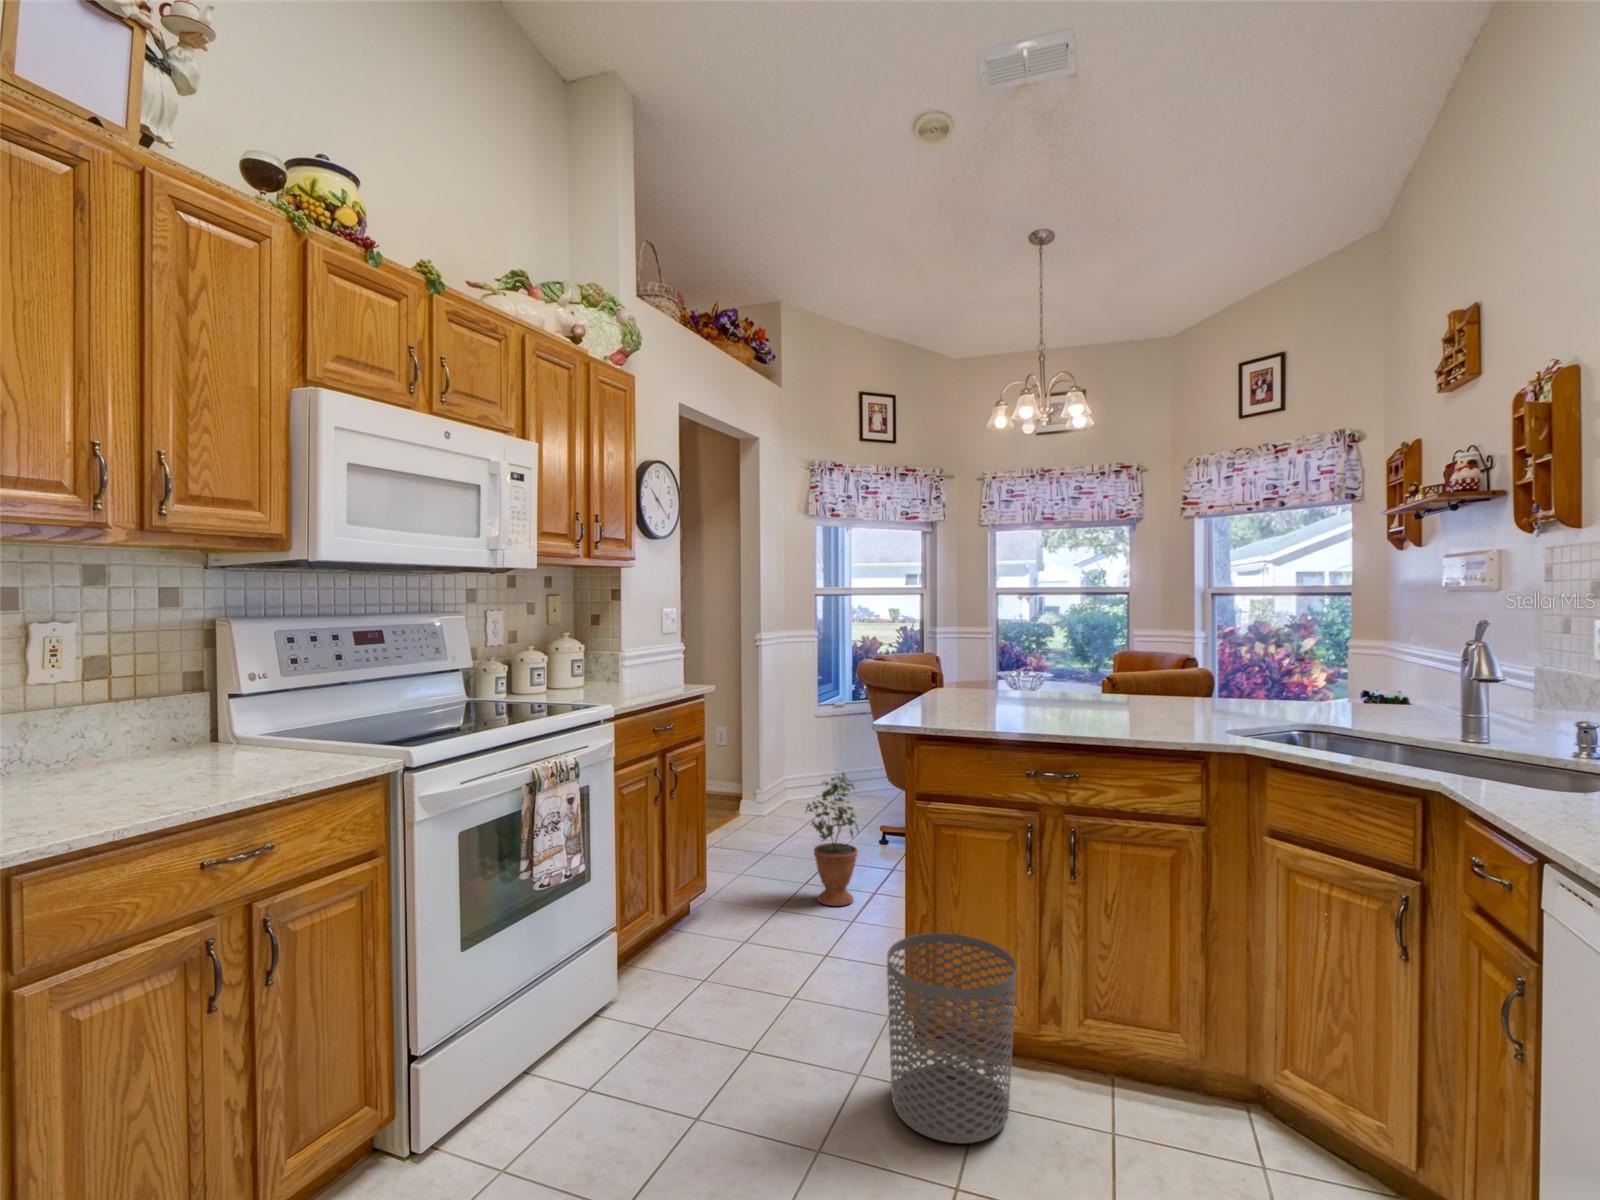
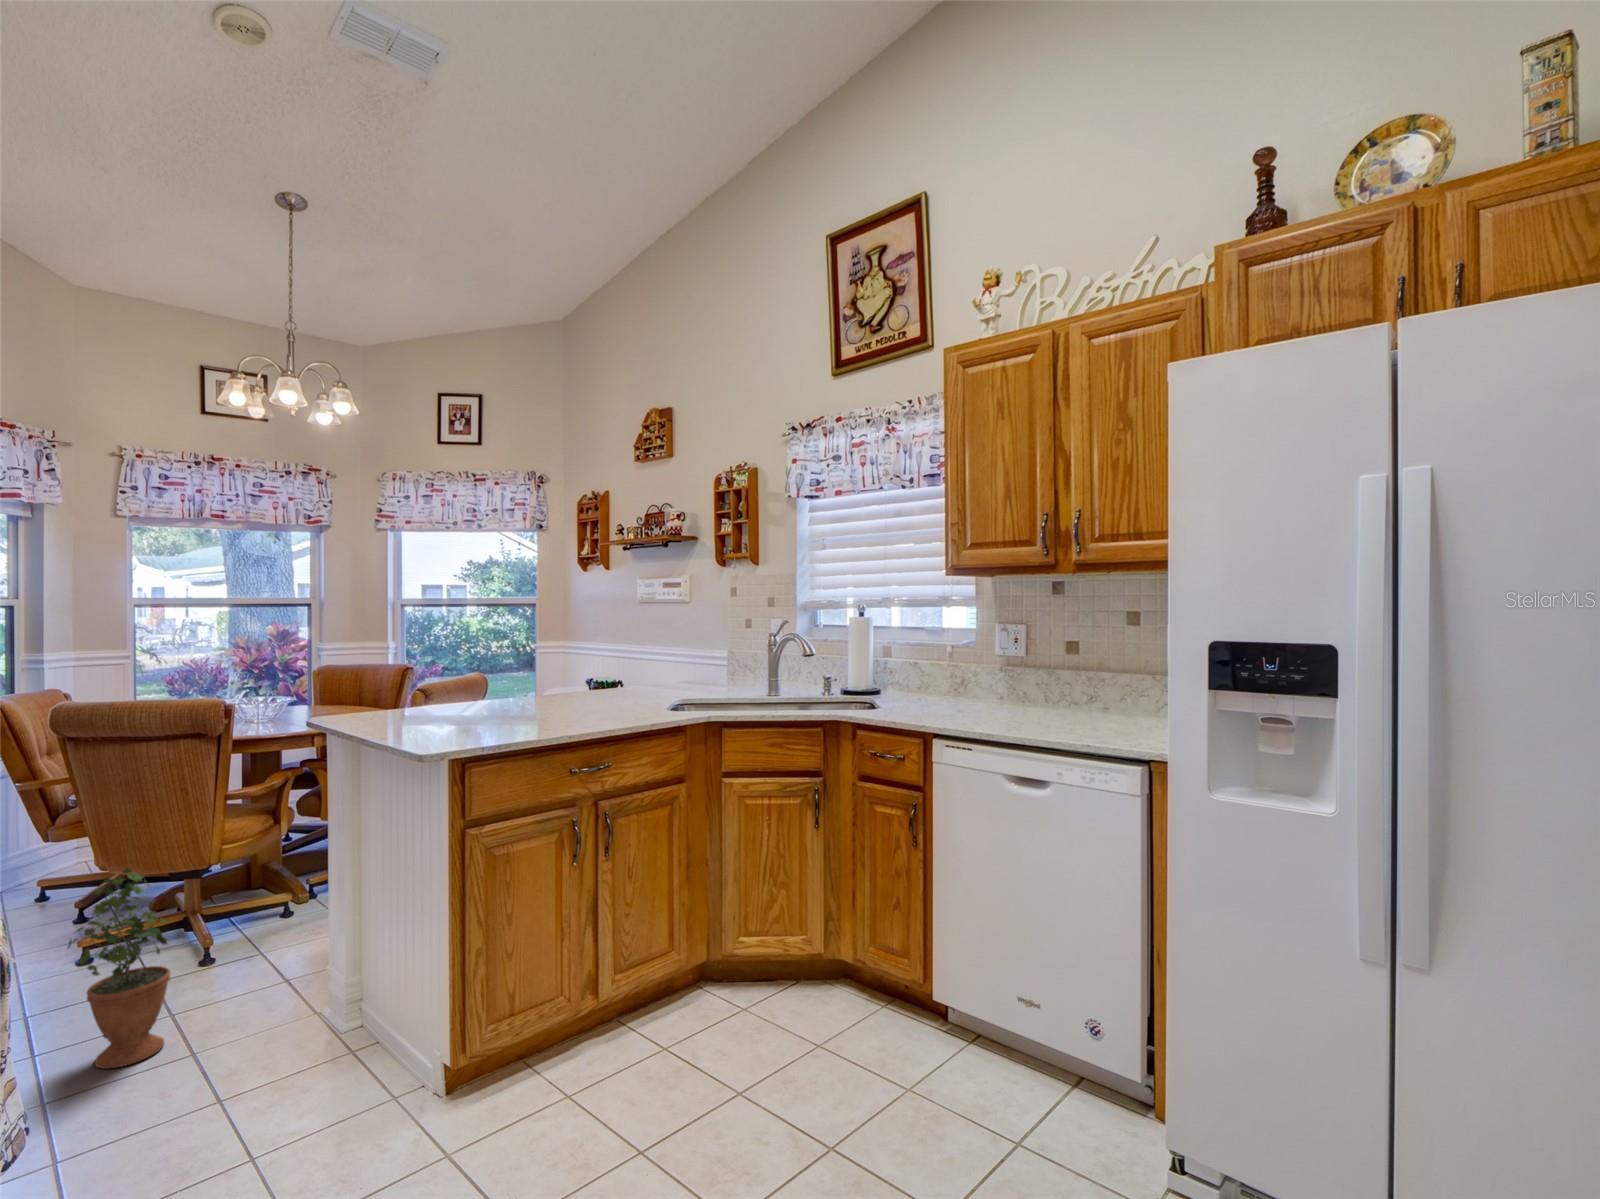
waste bin: present [887,933,1016,1143] -> none [491,943,621,1151]

